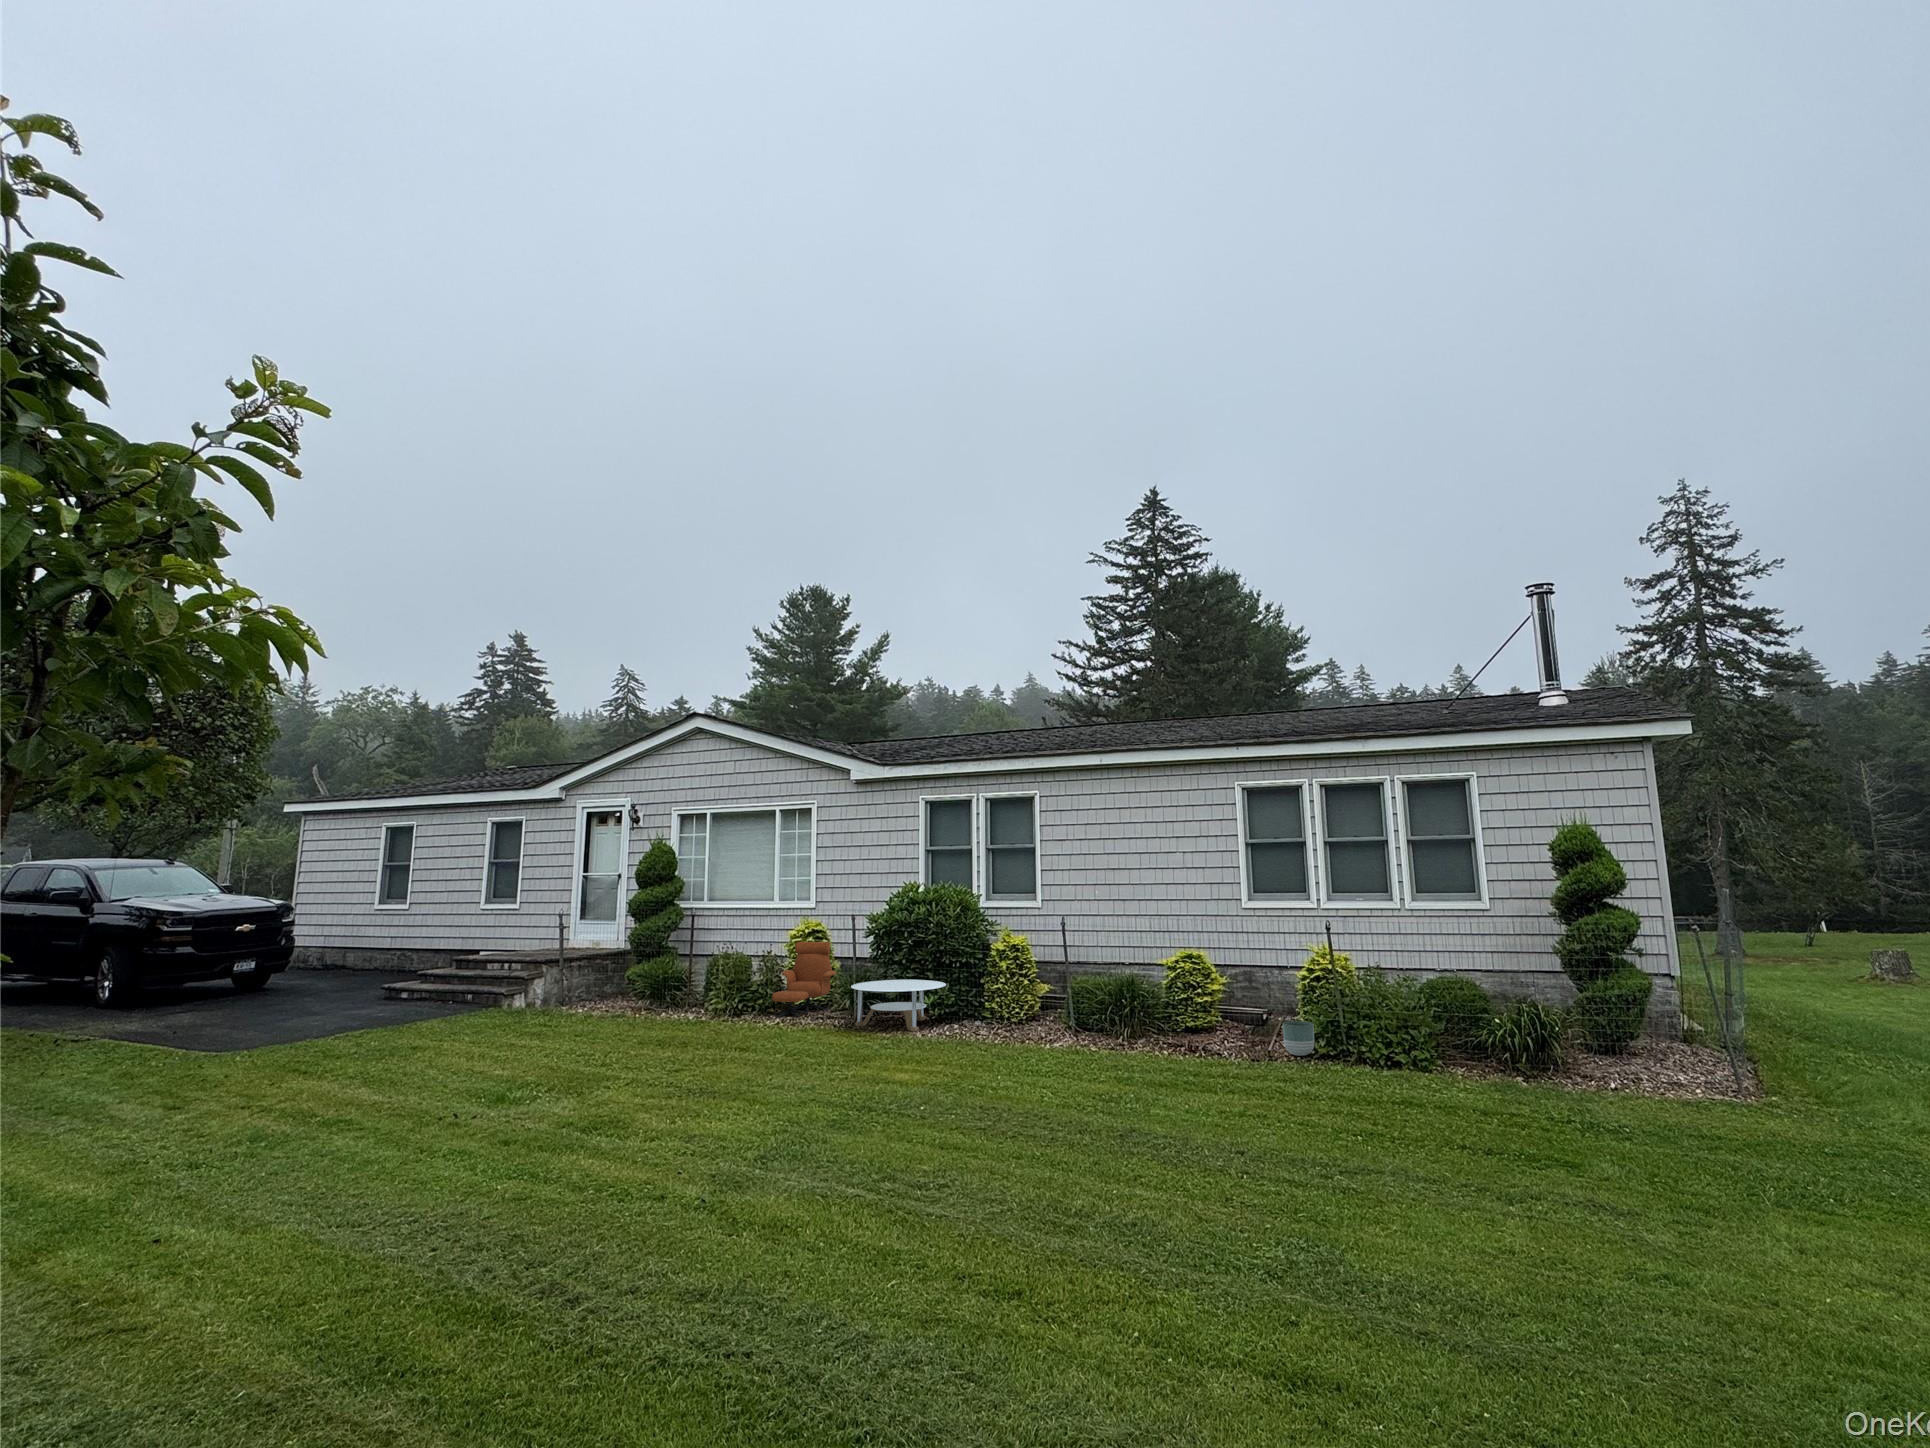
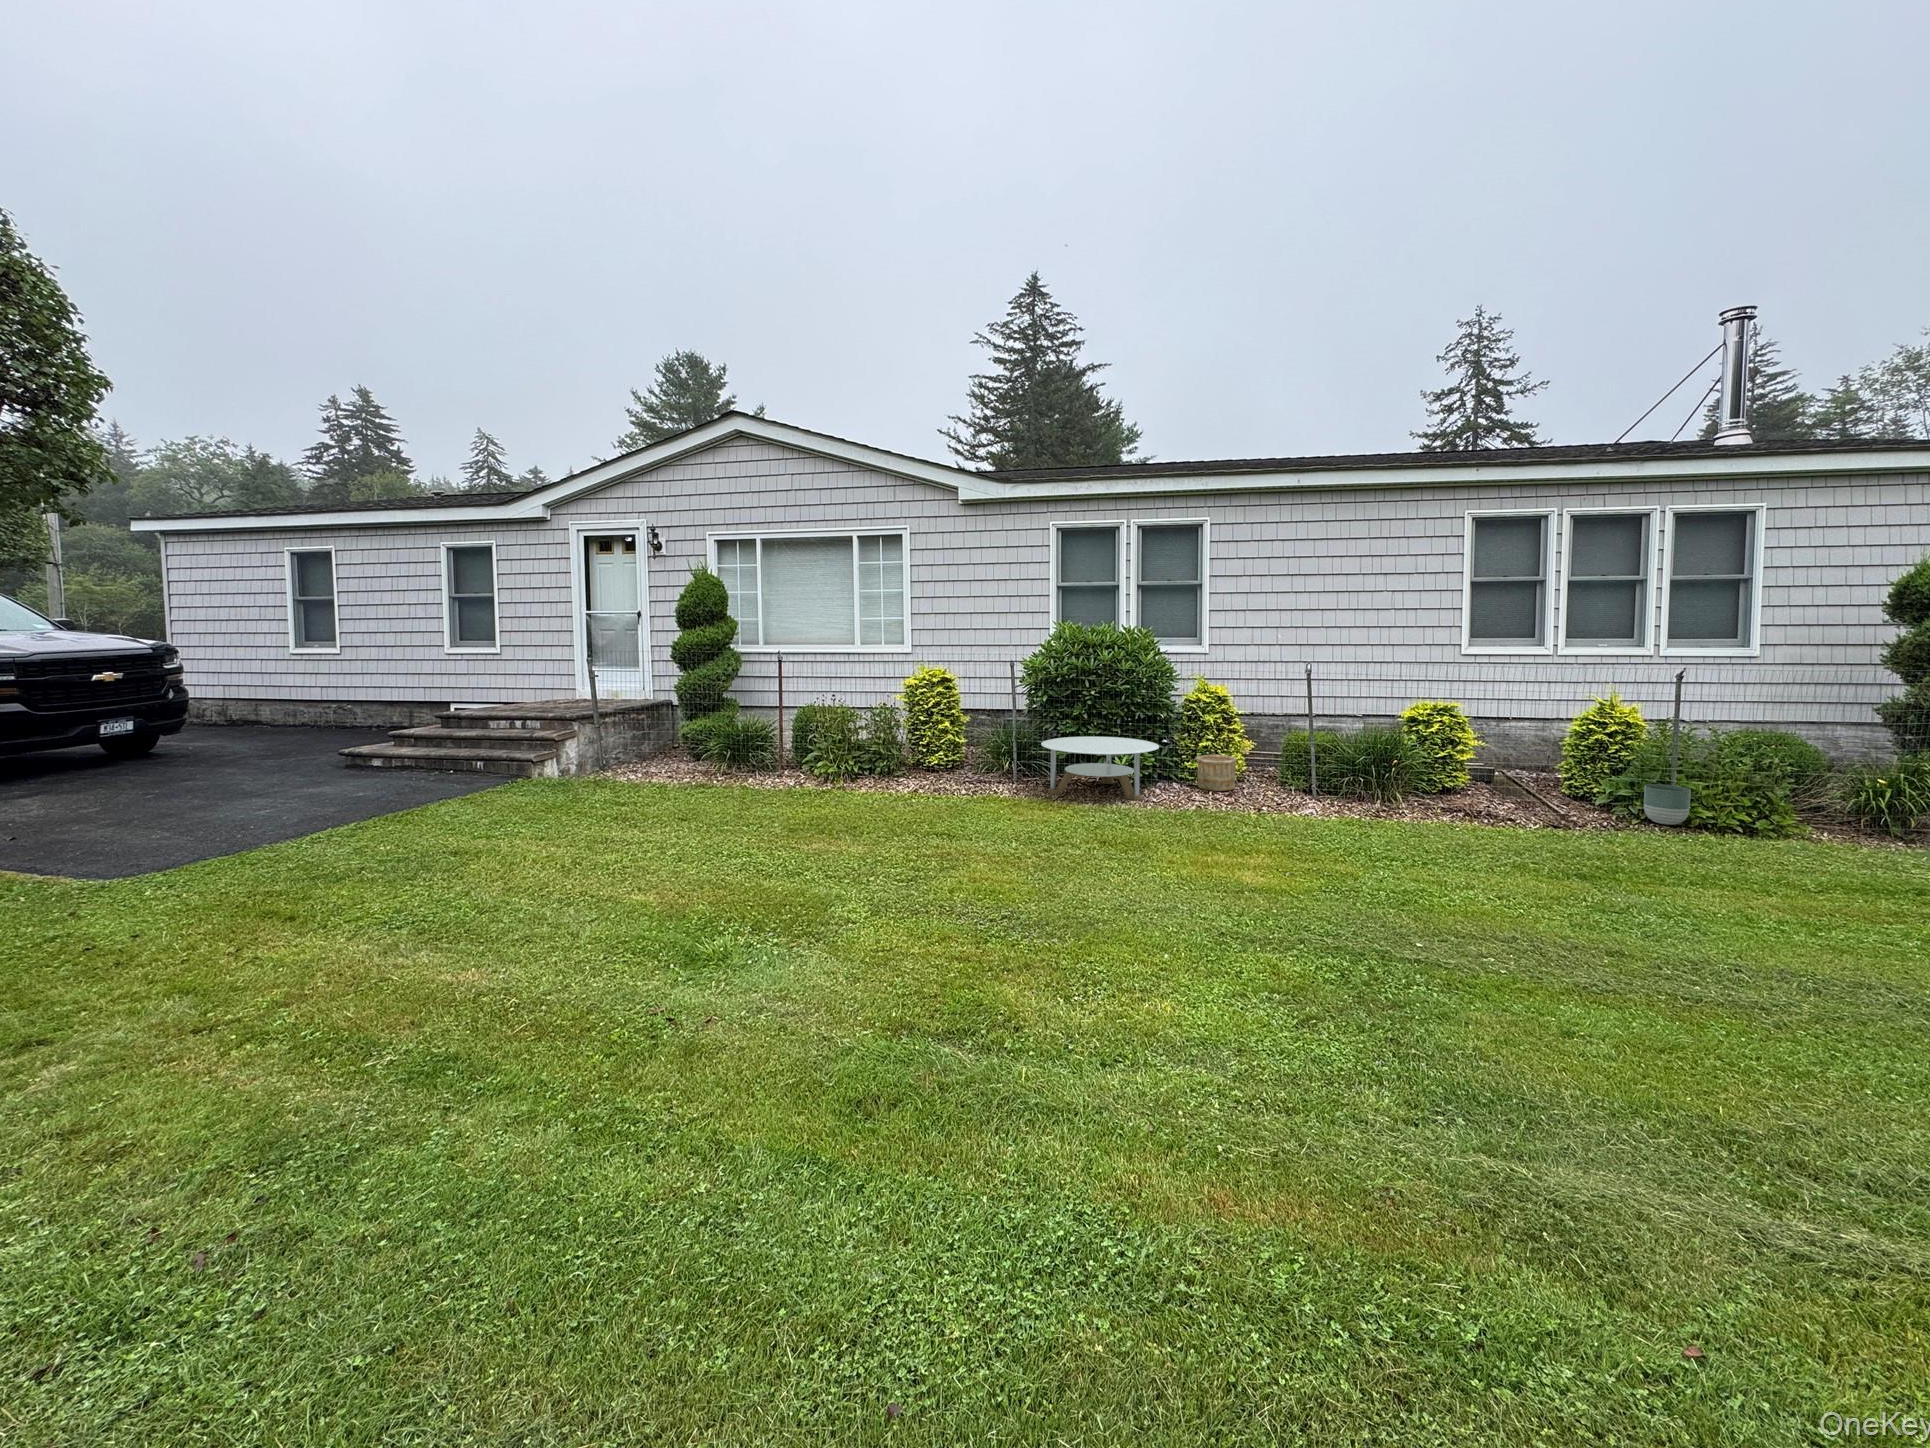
lounge chair: present [772,942,836,1018] -> none [908,692,975,784]
wooden bucket: none [983,996,1016,1027] -> present [1197,754,1237,791]

